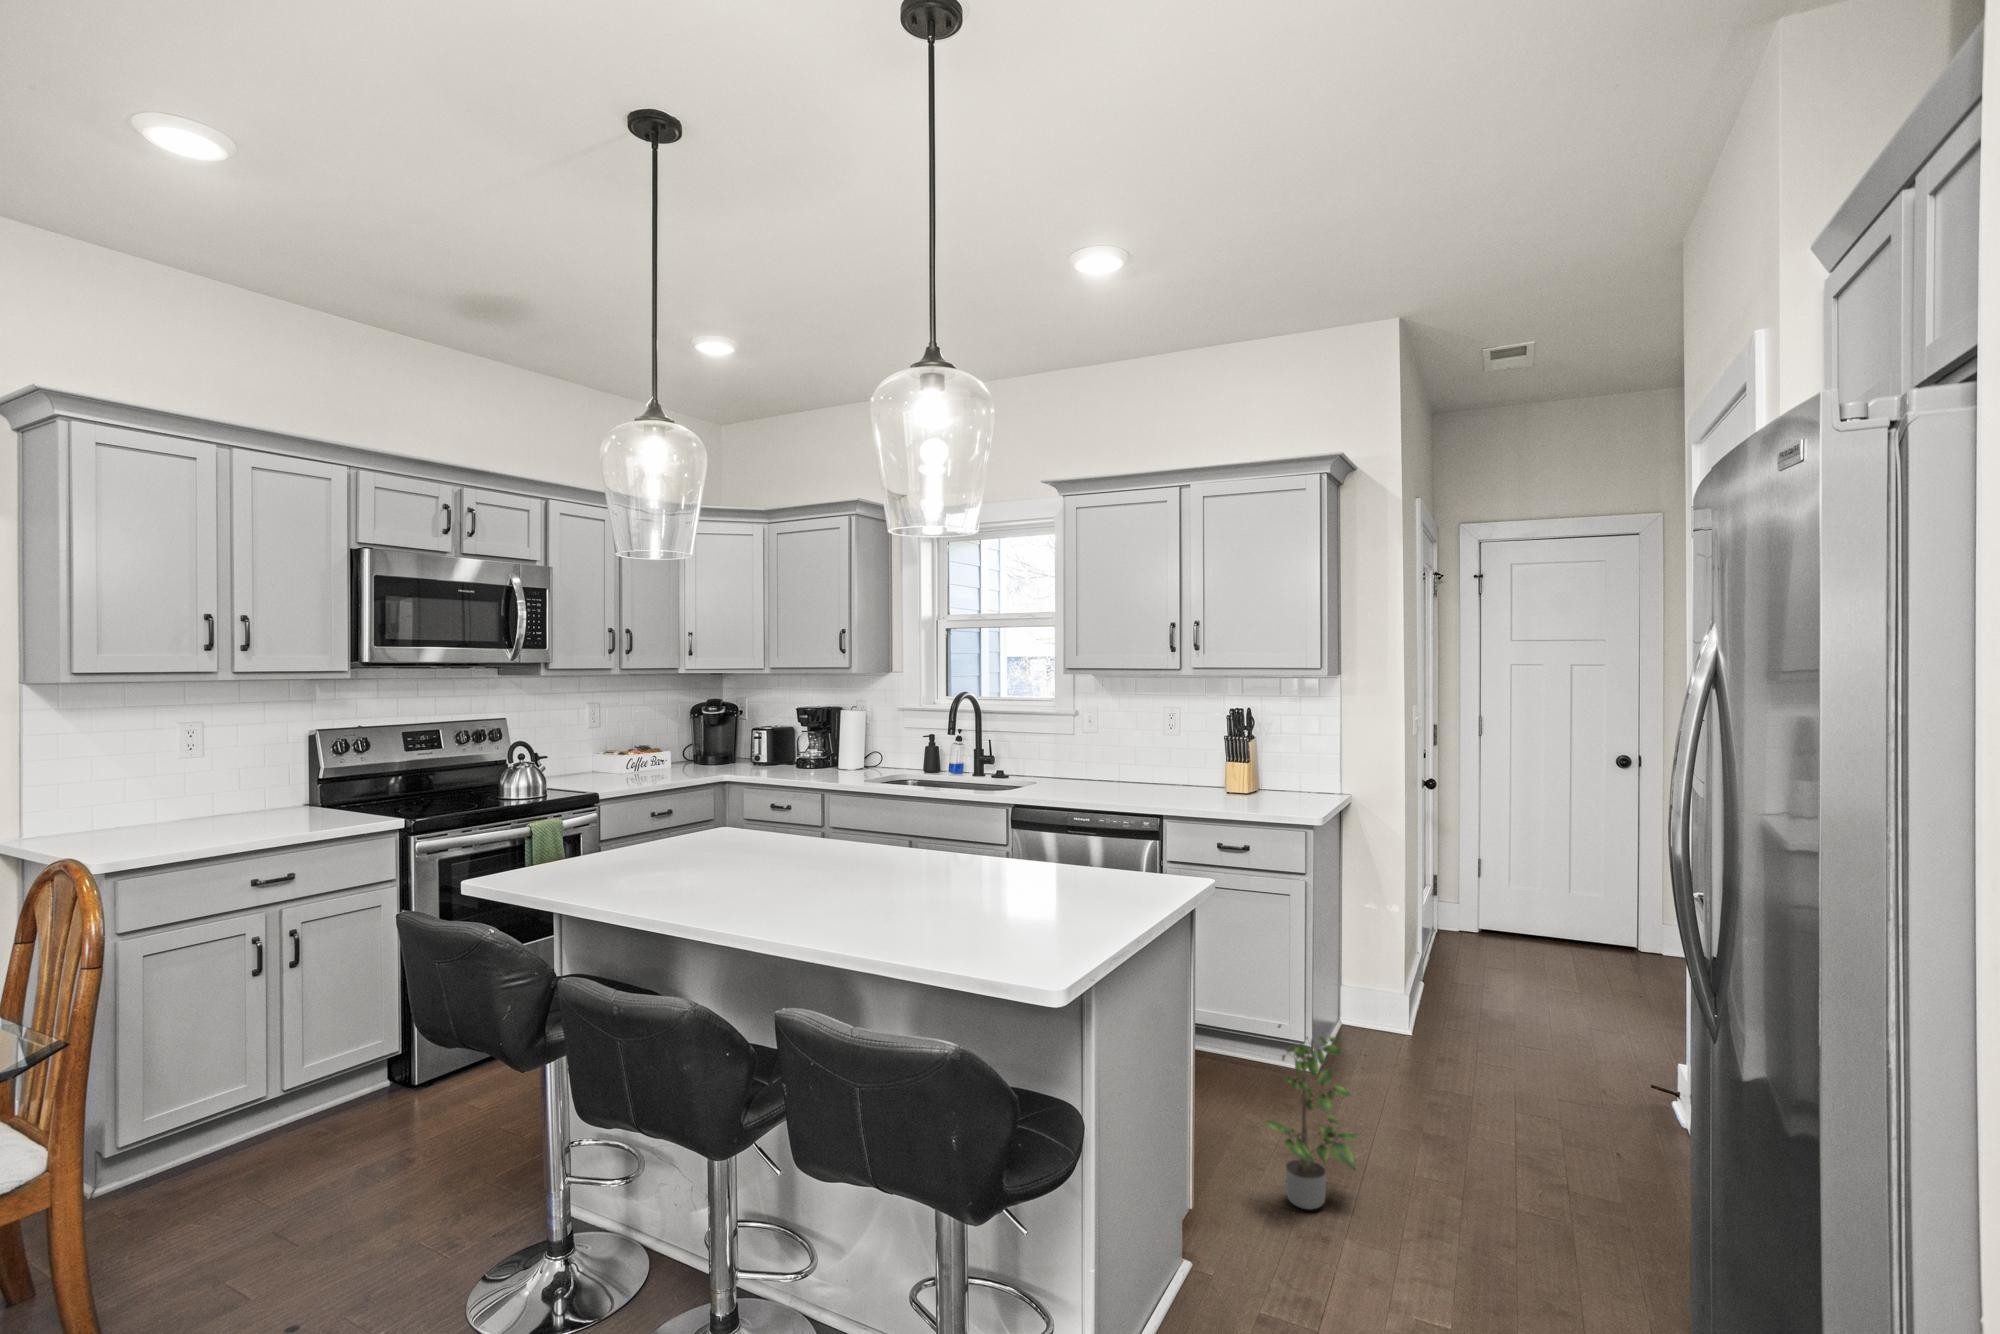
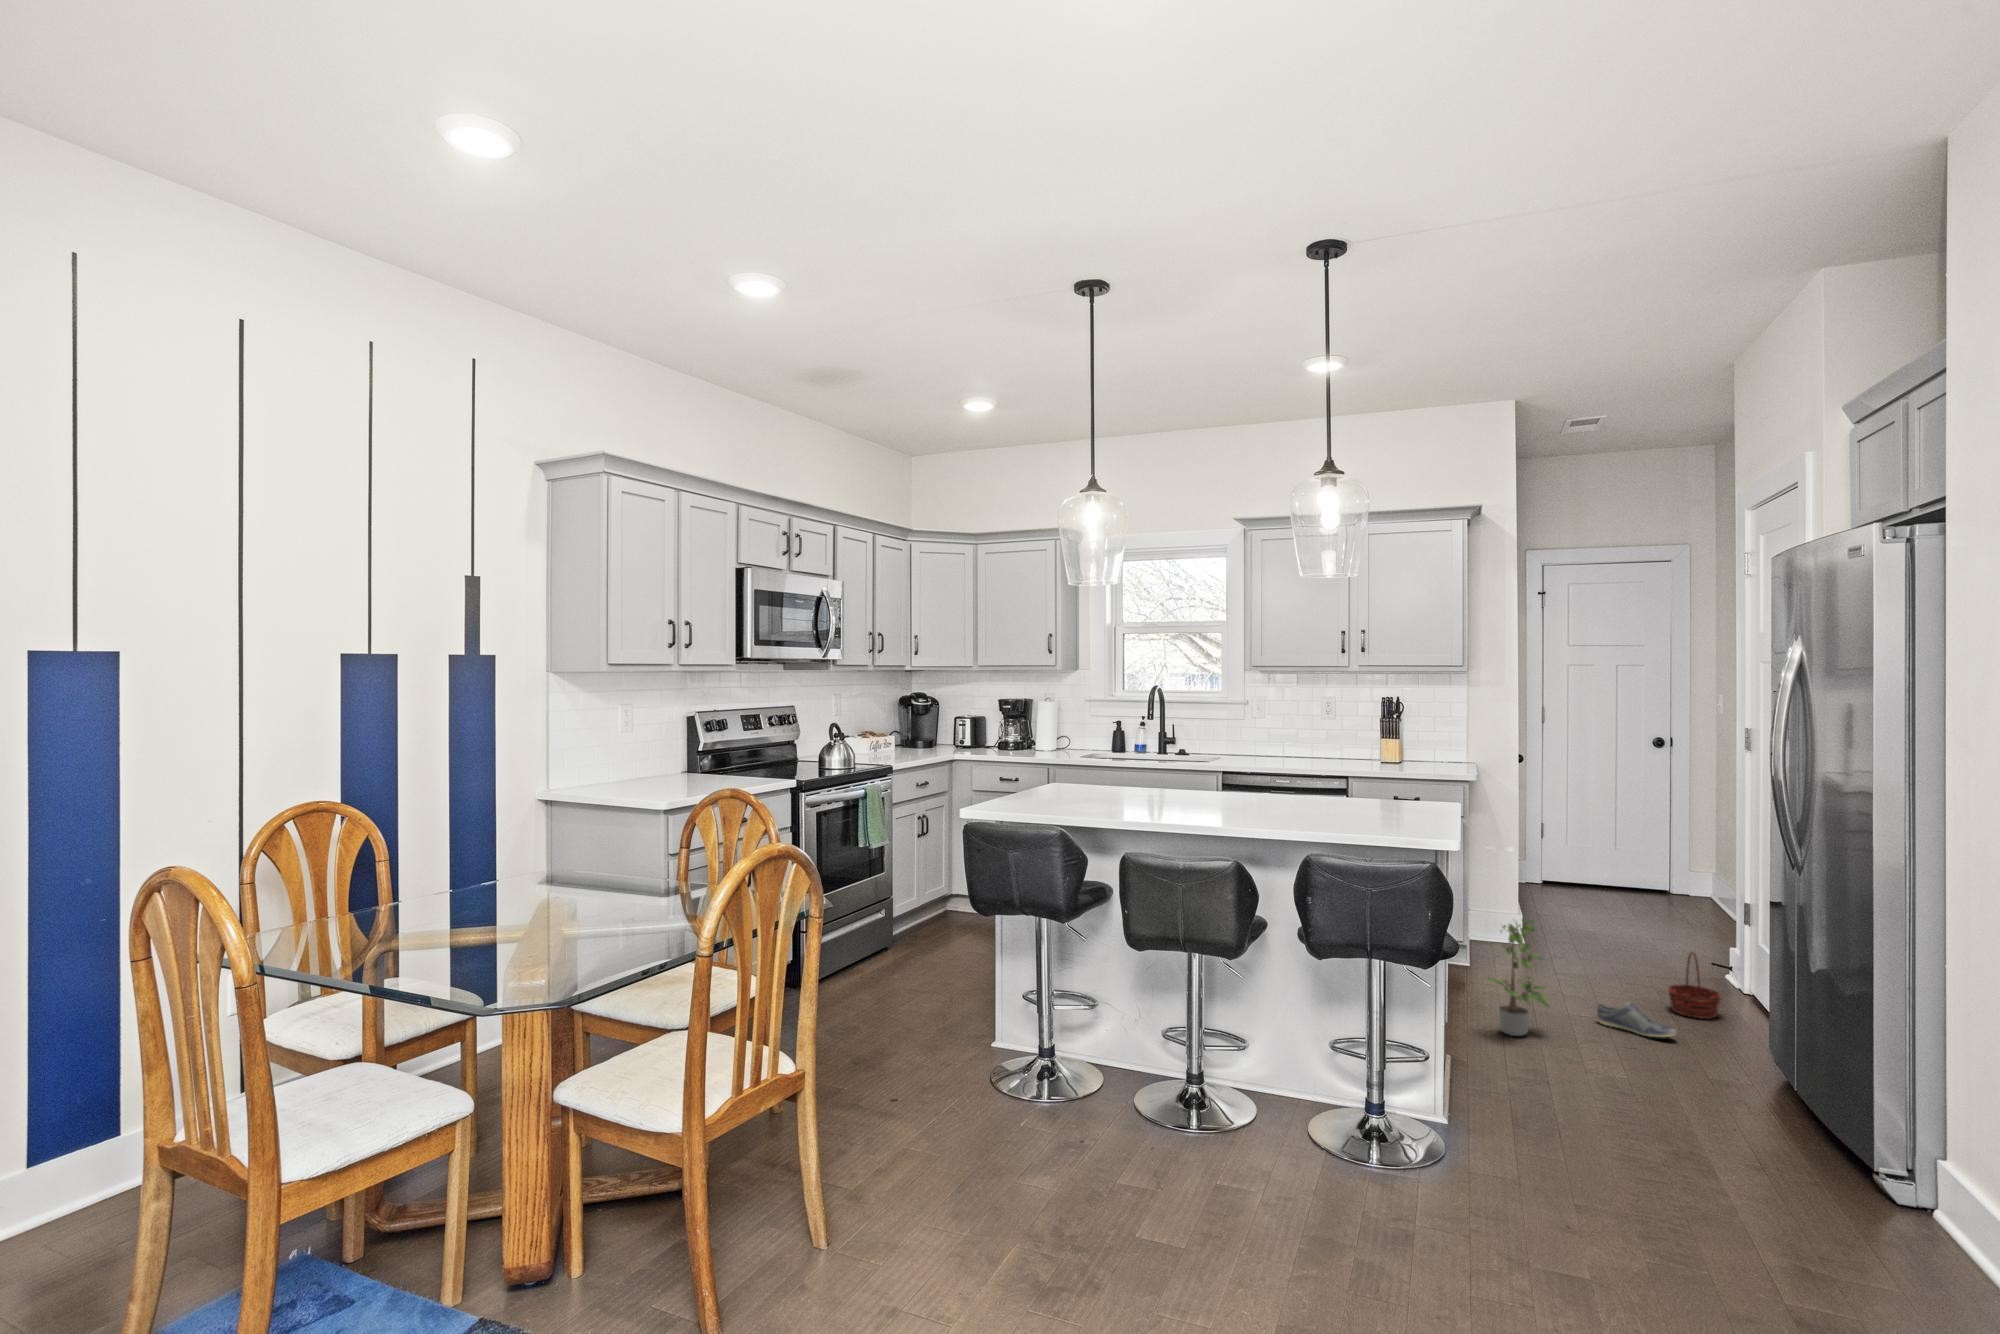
basket: none [1553,1078,1629,1179] -> present [1668,952,1721,1019]
shoe: none [1440,1154,1543,1221] -> present [1597,1002,1677,1037]

